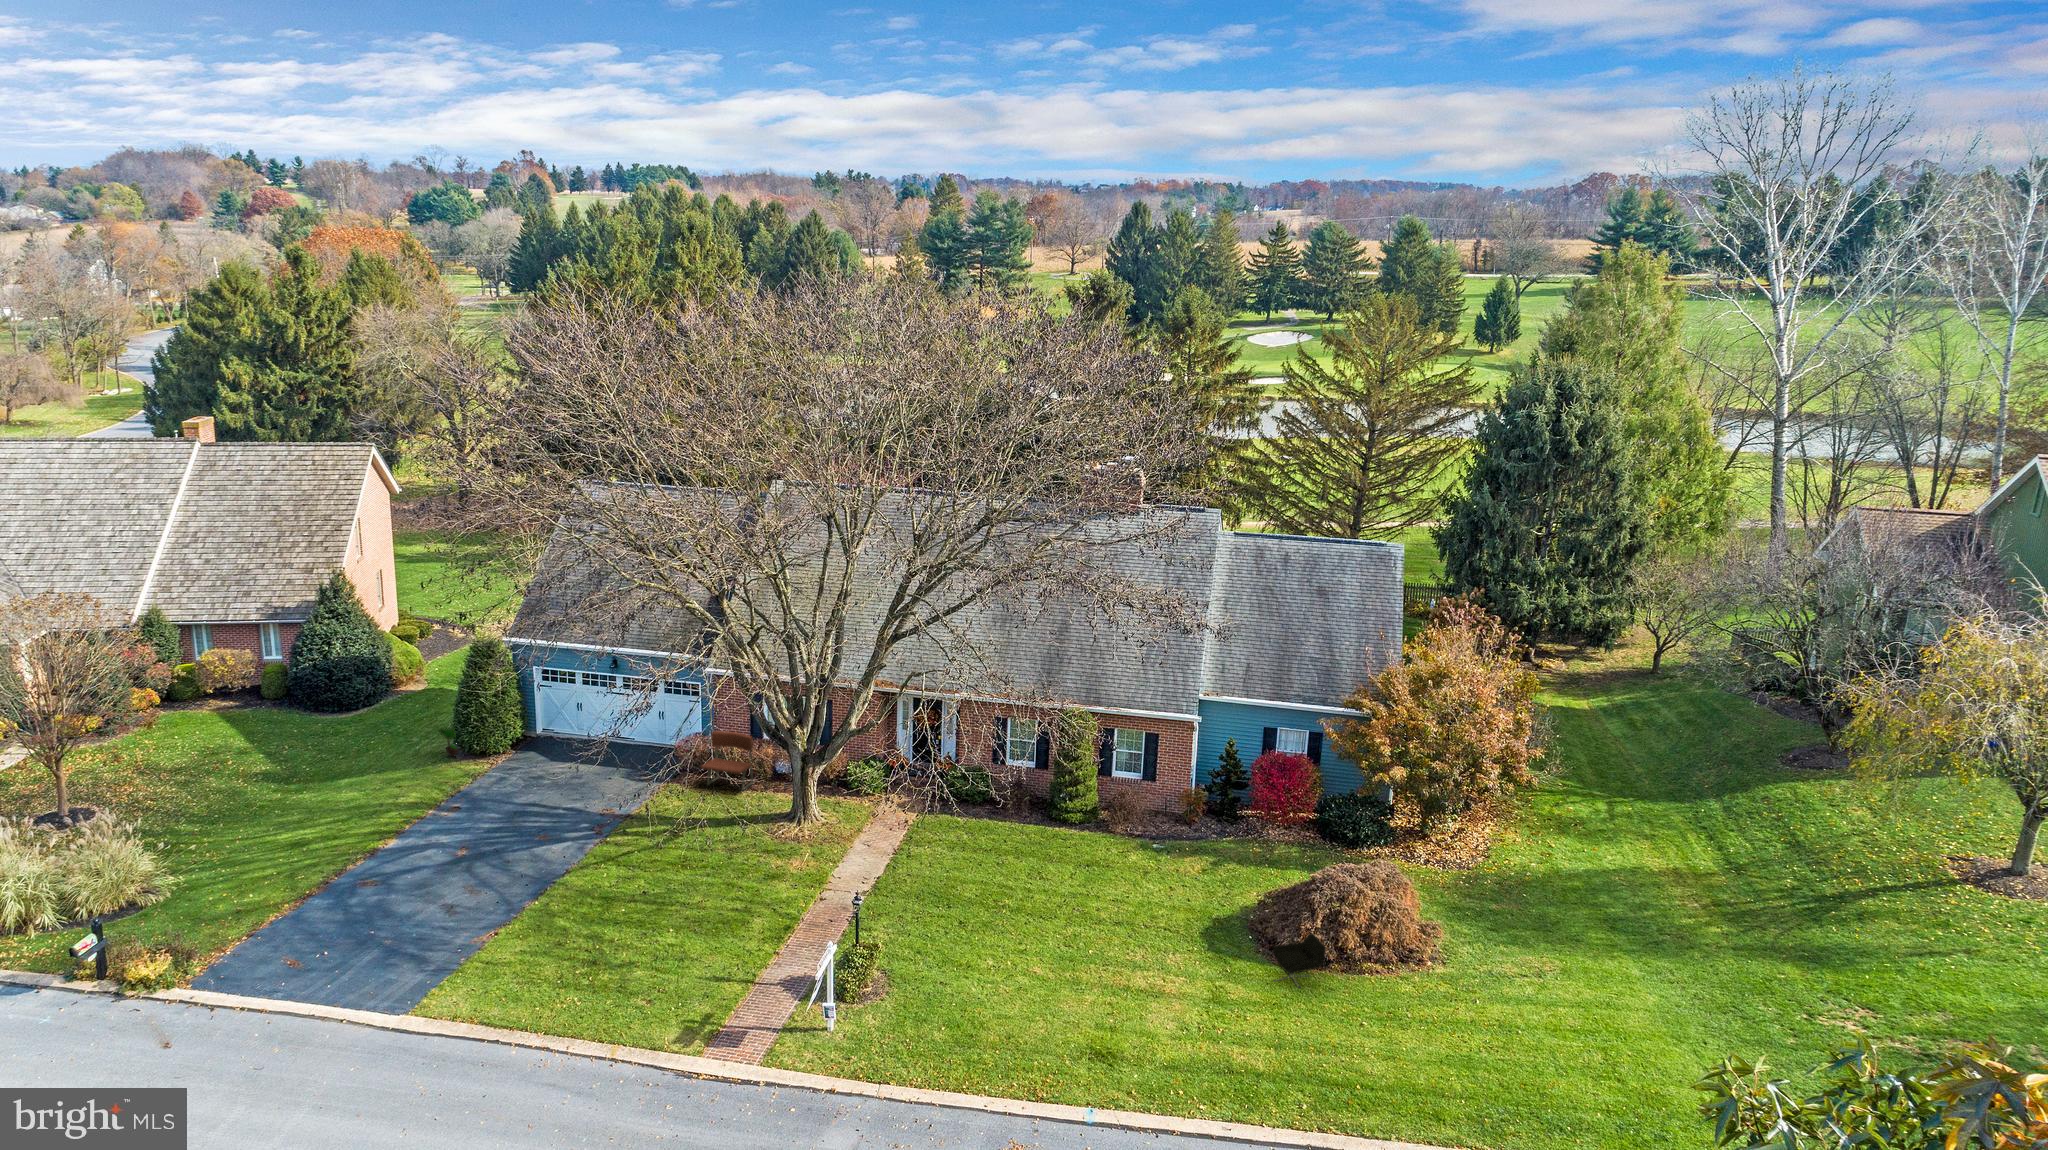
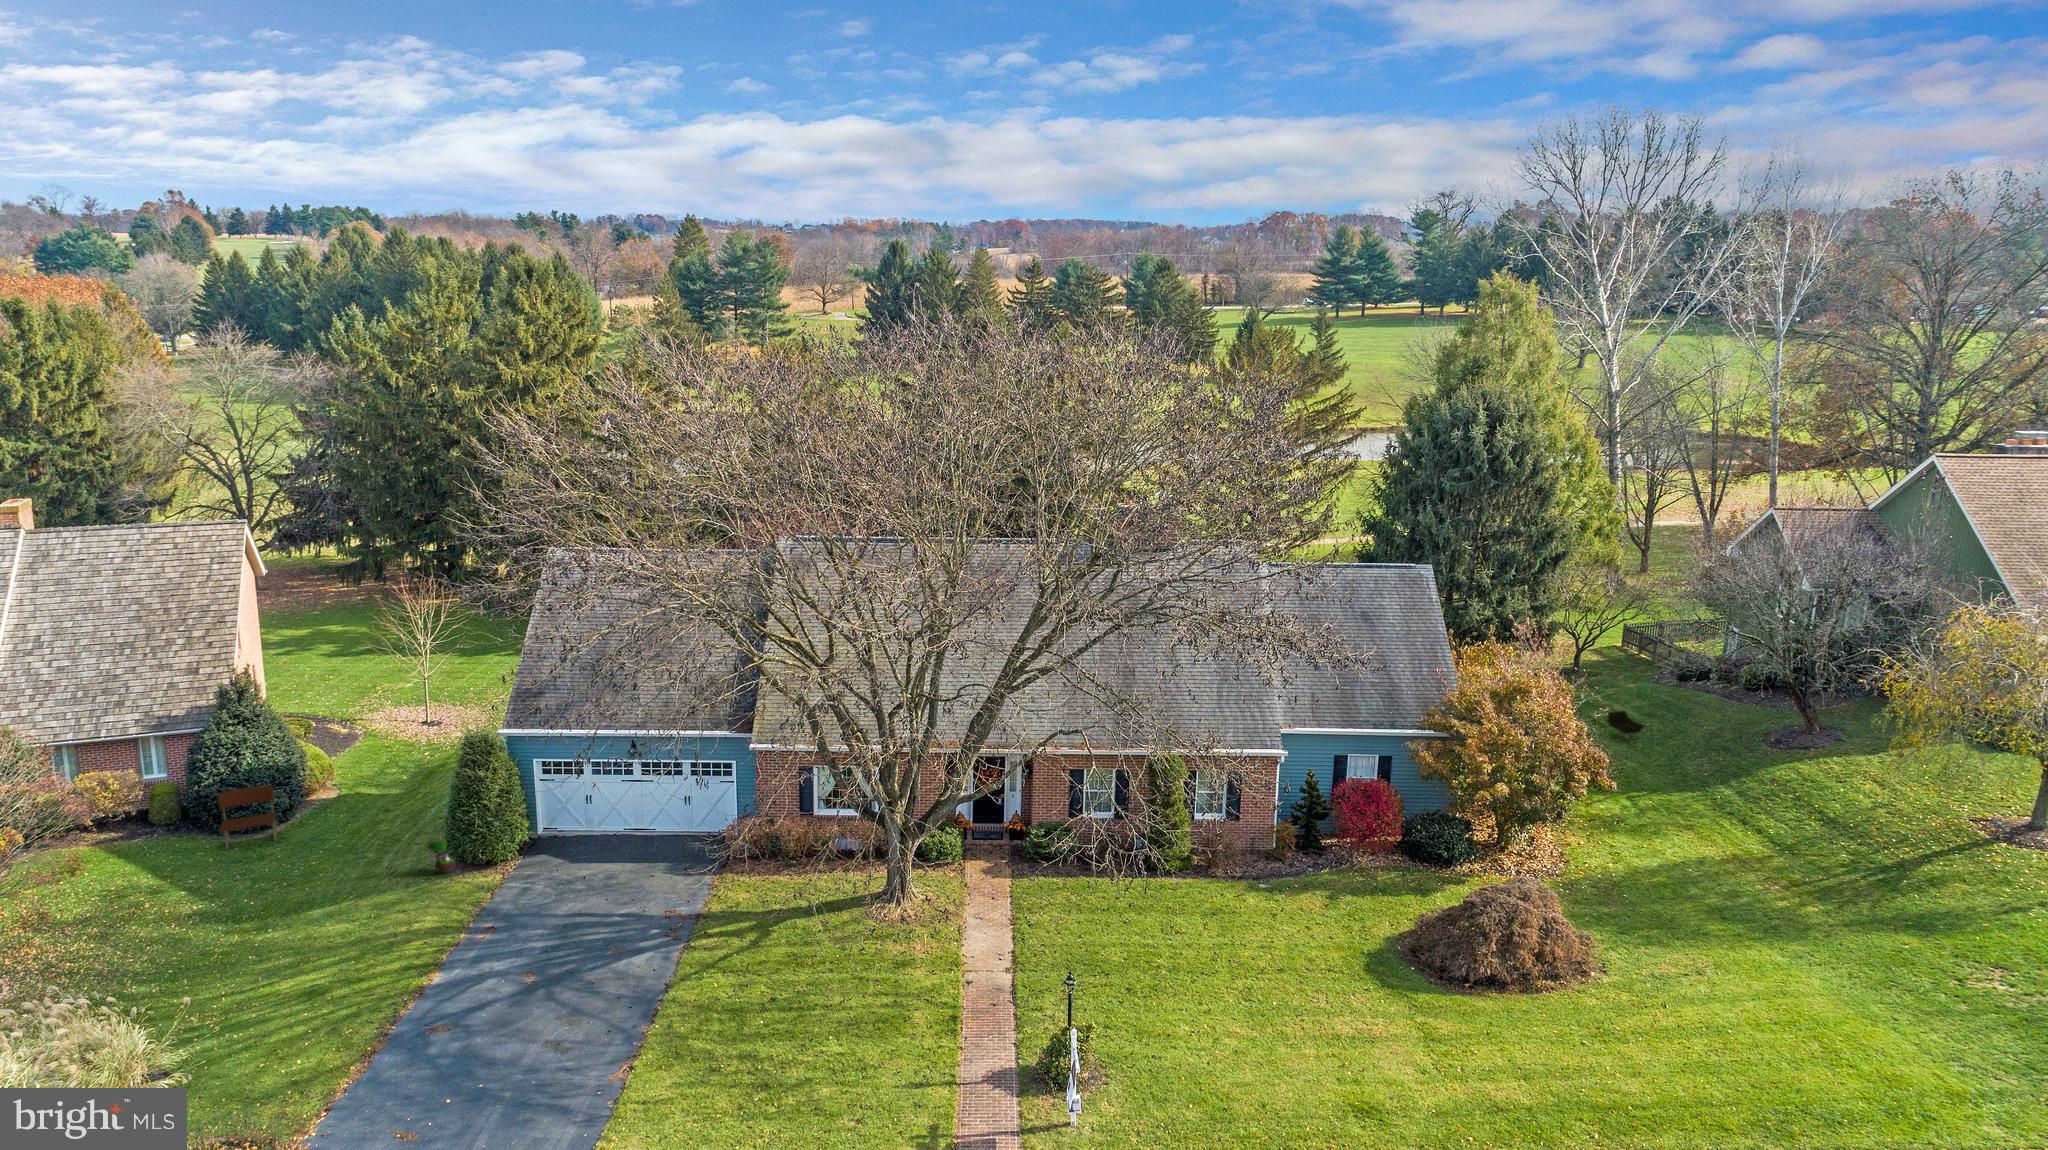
bench: present [701,731,753,790] -> present [218,785,277,849]
lounge chair: present [1273,933,1326,987] -> present [1607,711,1644,740]

